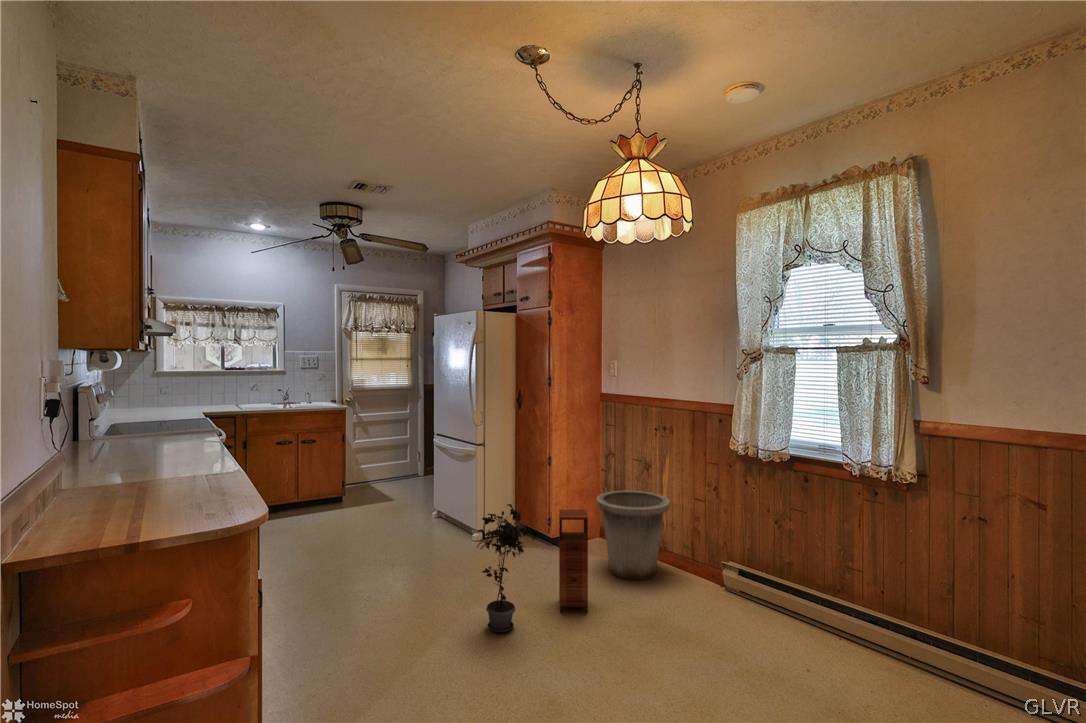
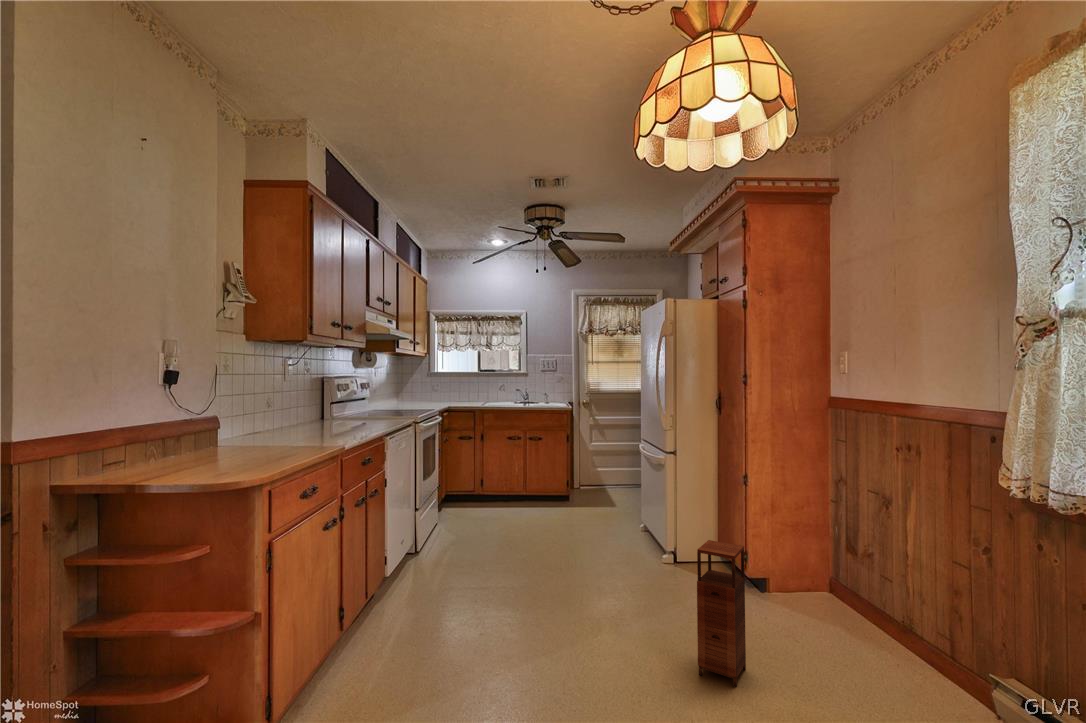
trash can: present [597,491,669,580] -> none [788,530,907,666]
potted plant: present [477,504,534,632] -> none [581,521,648,679]

